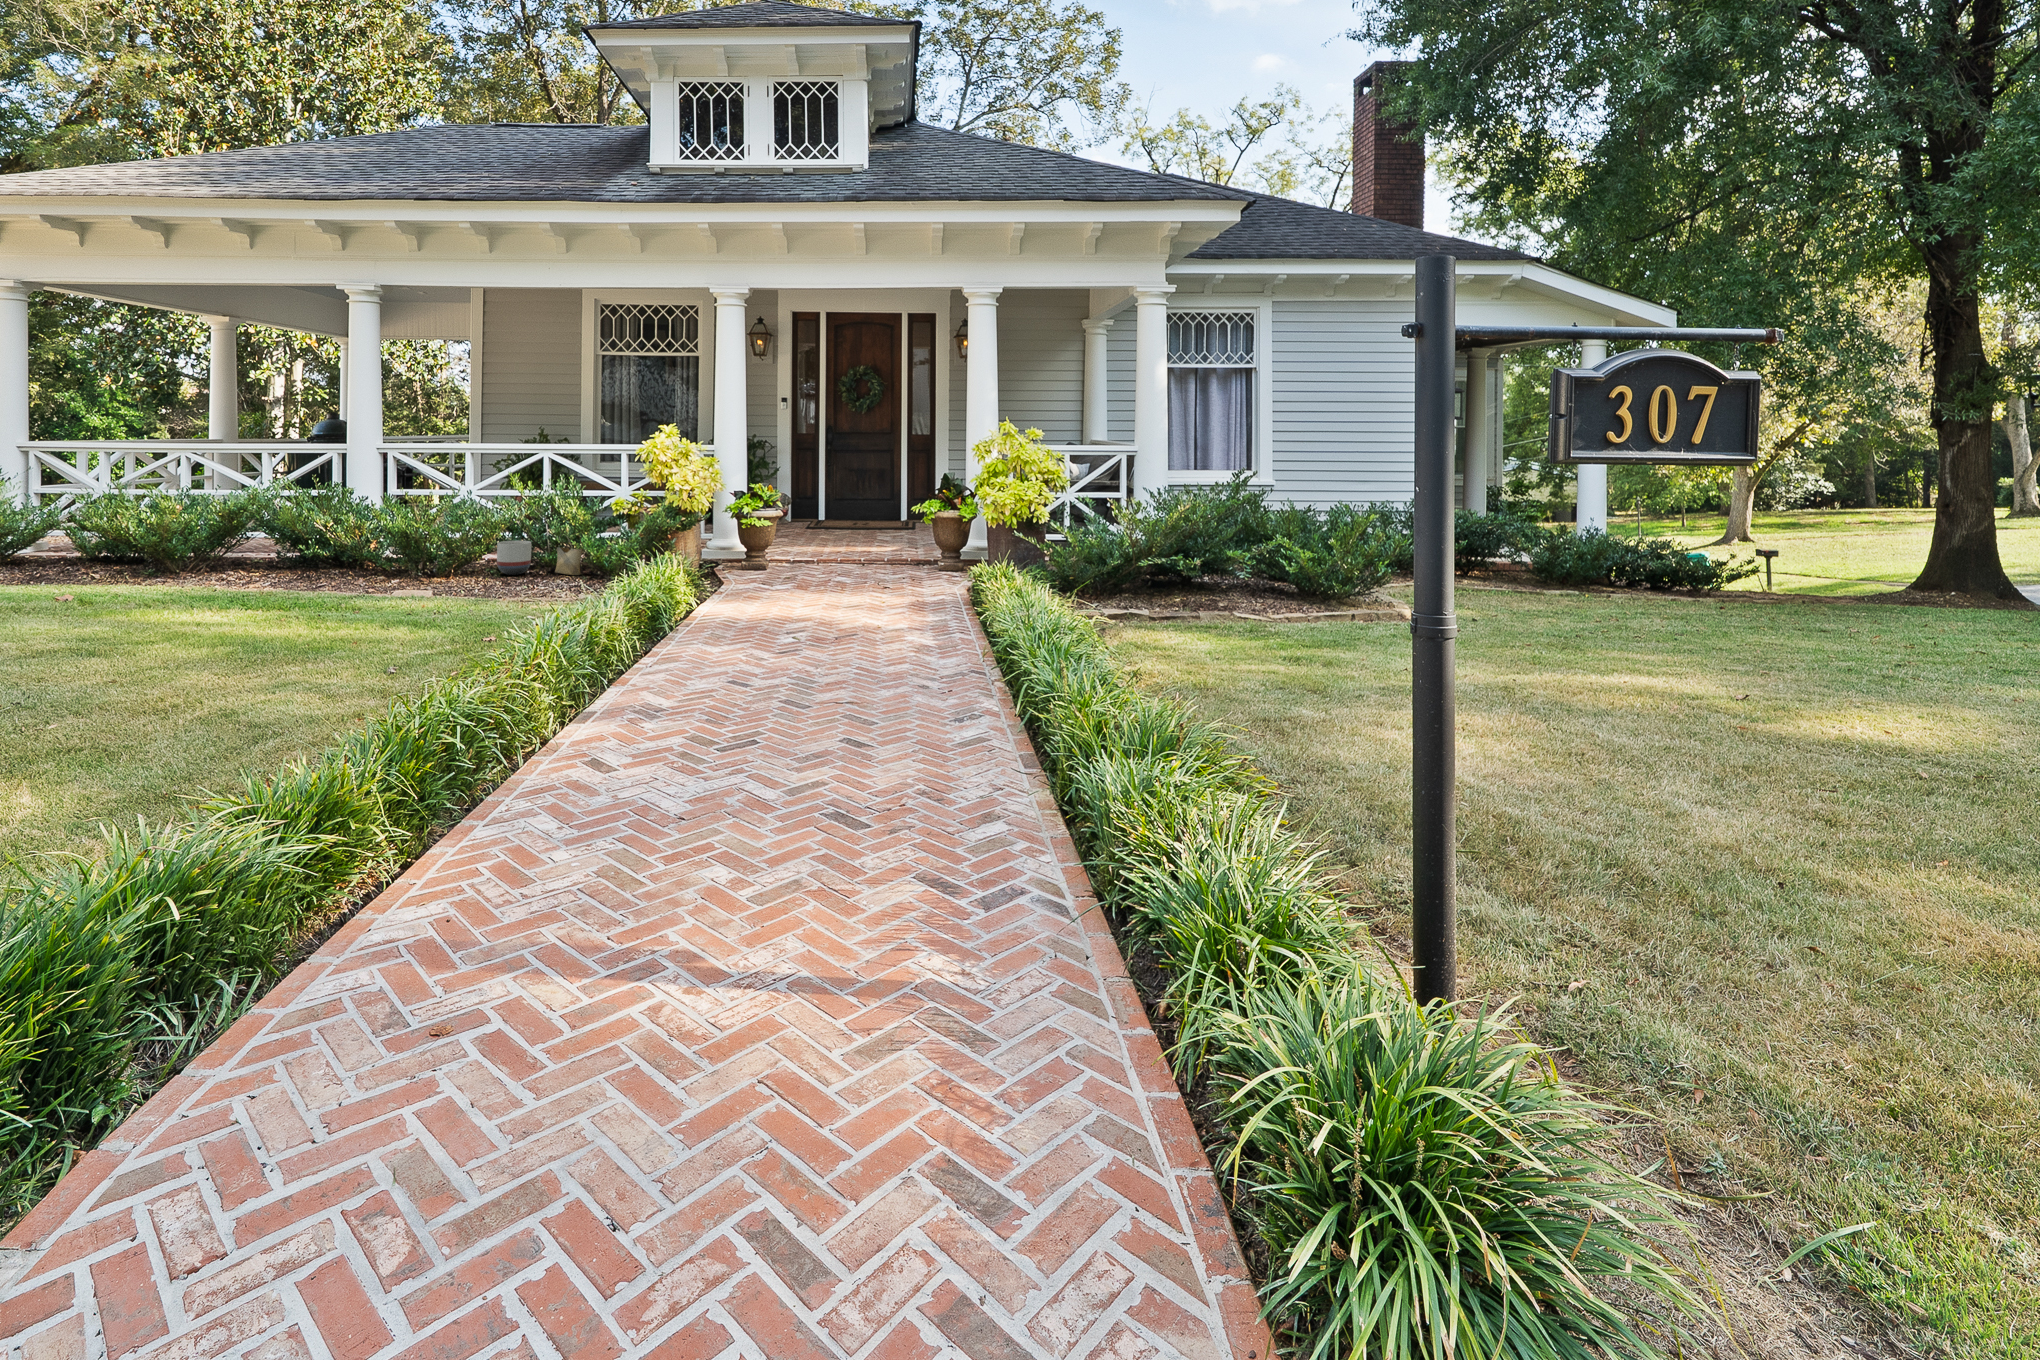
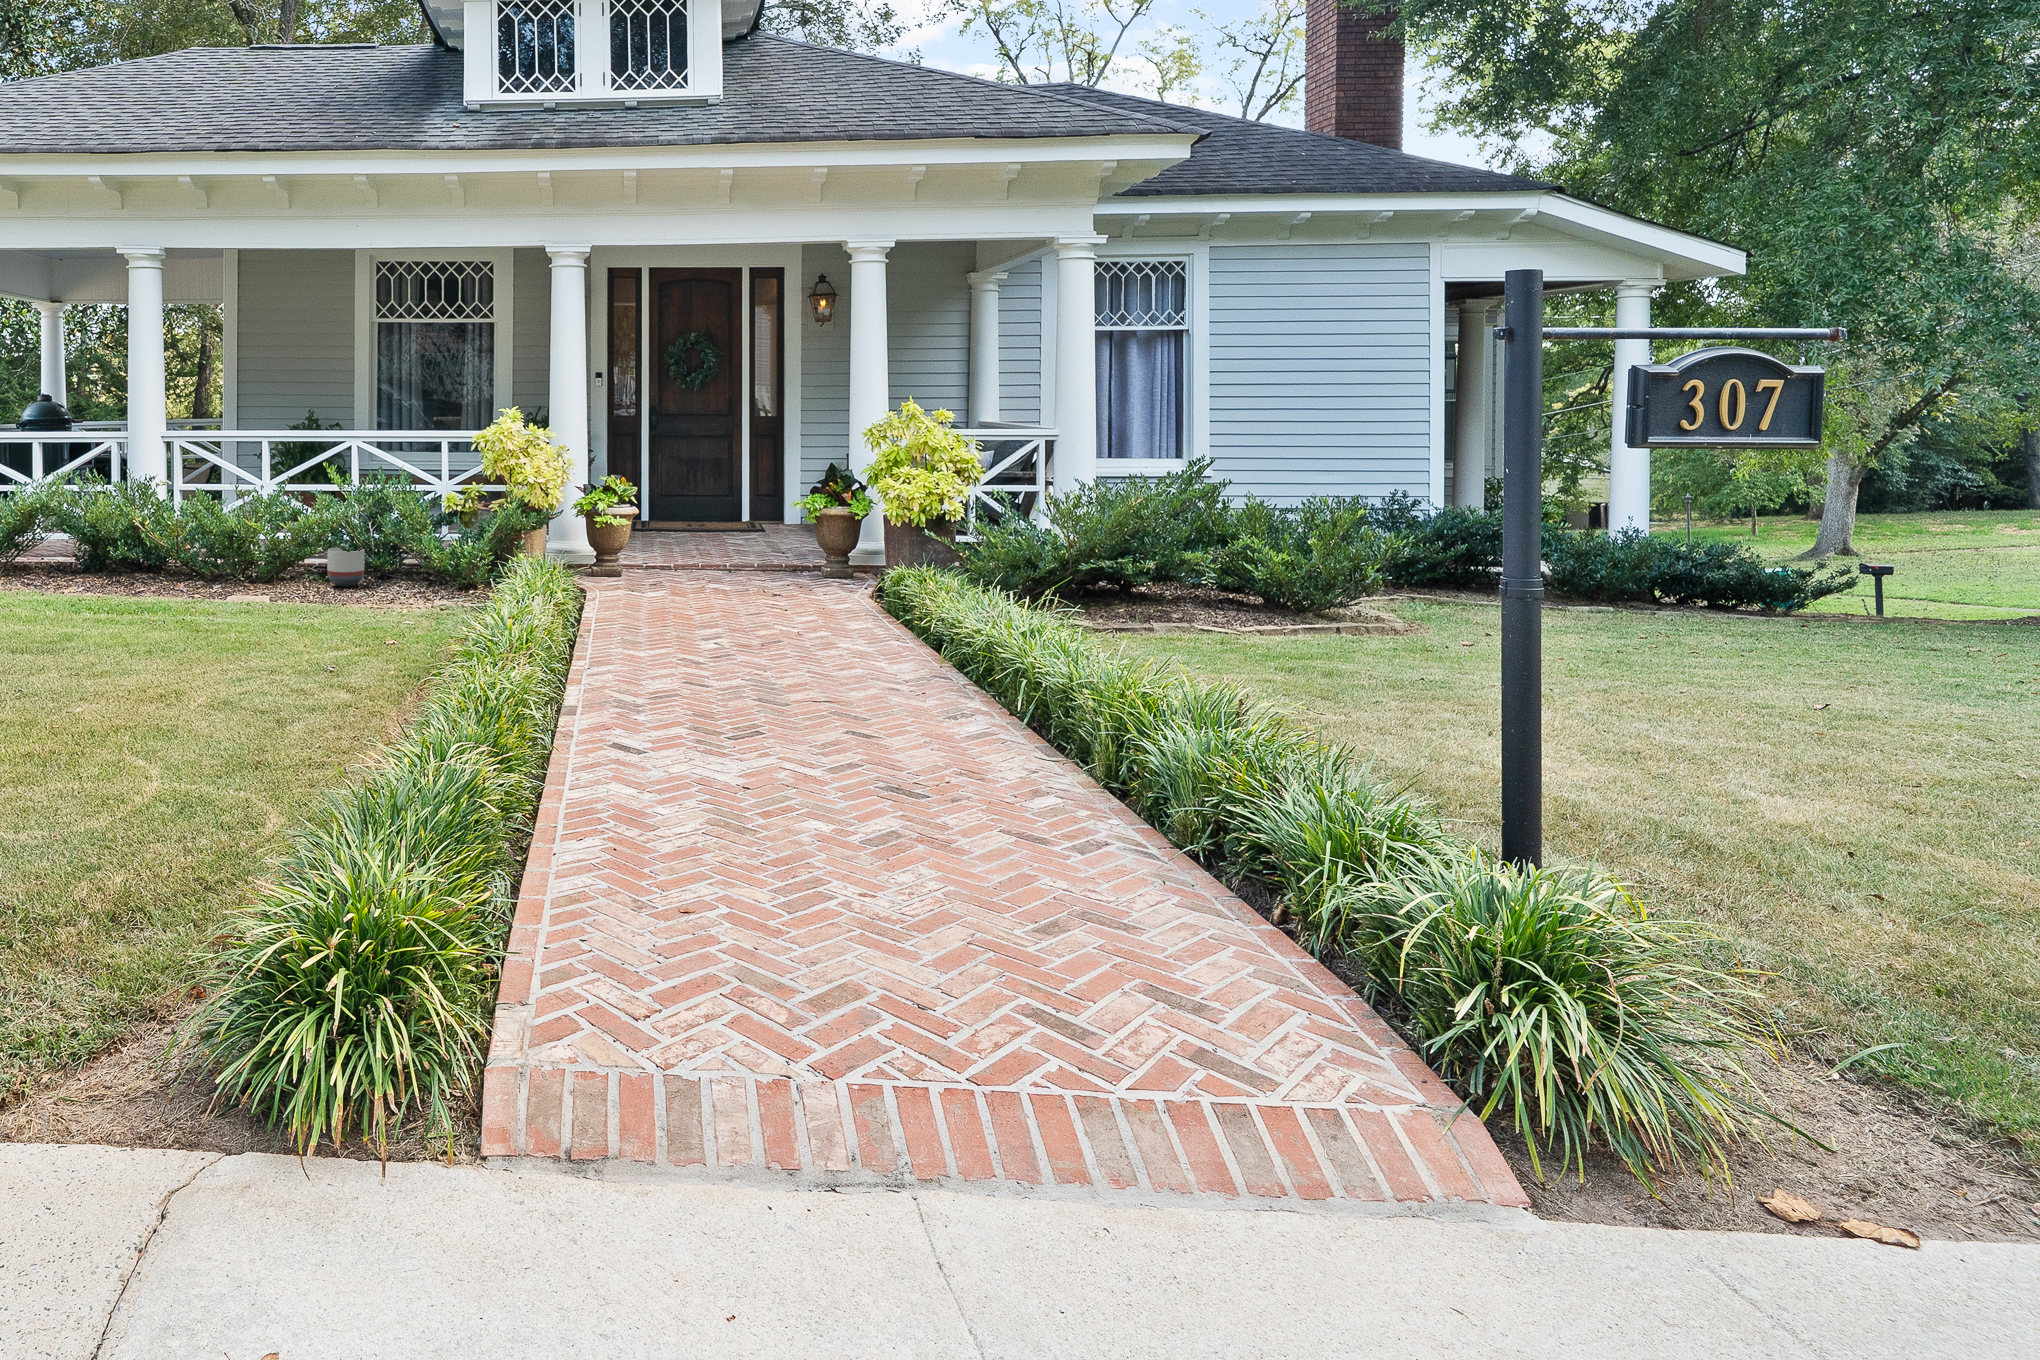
woven basket: present [555,533,583,575] -> none [392,538,424,587]

